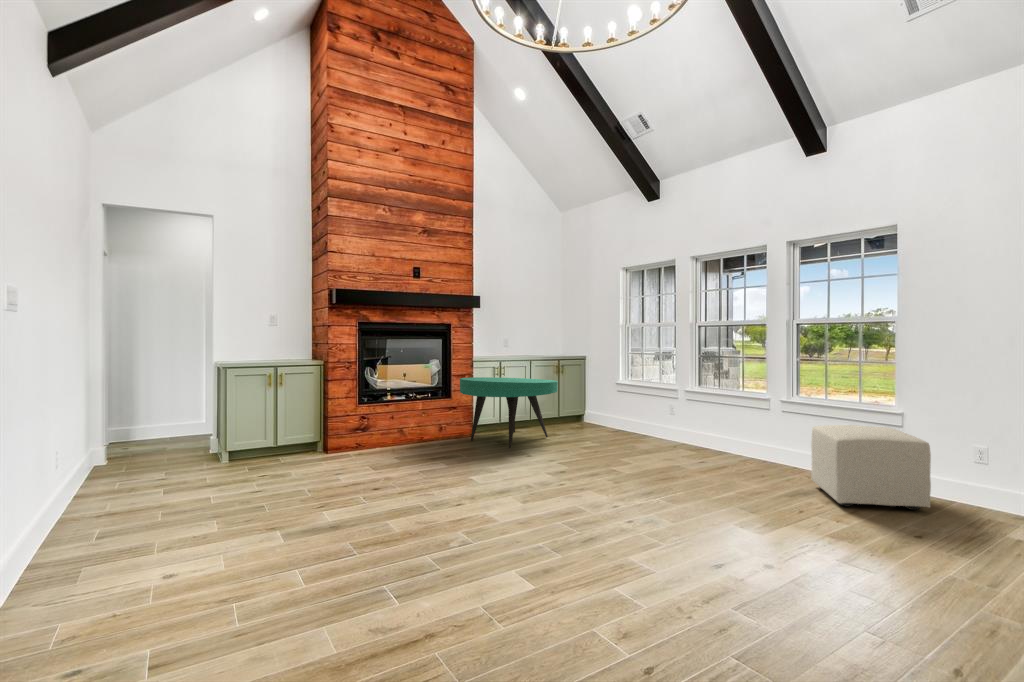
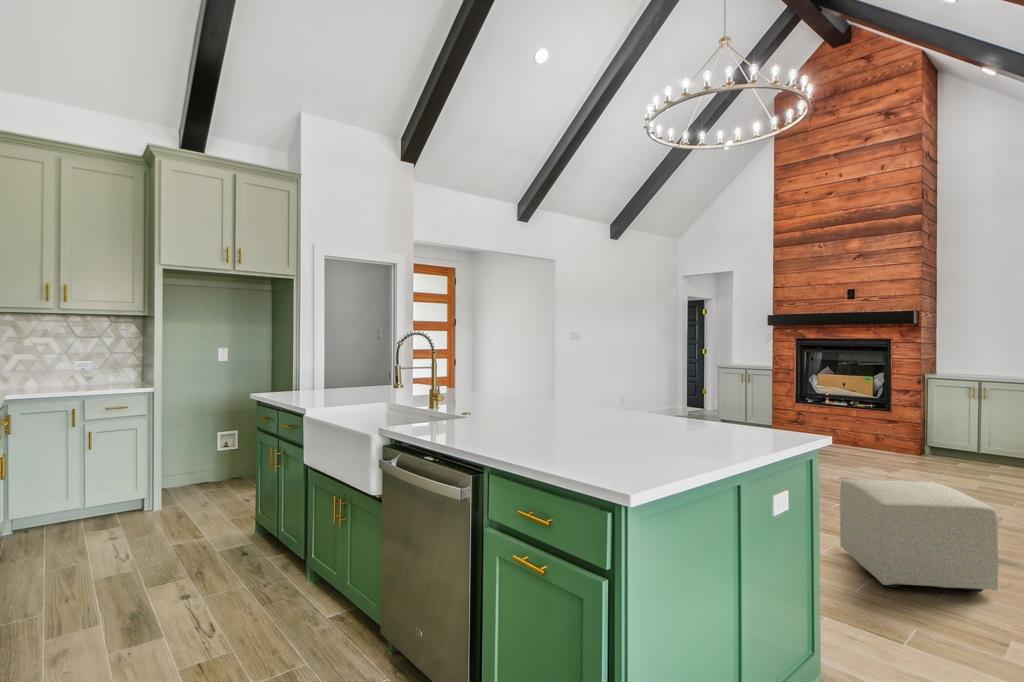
coffee table: present [460,377,558,448] -> none [864,393,993,475]

